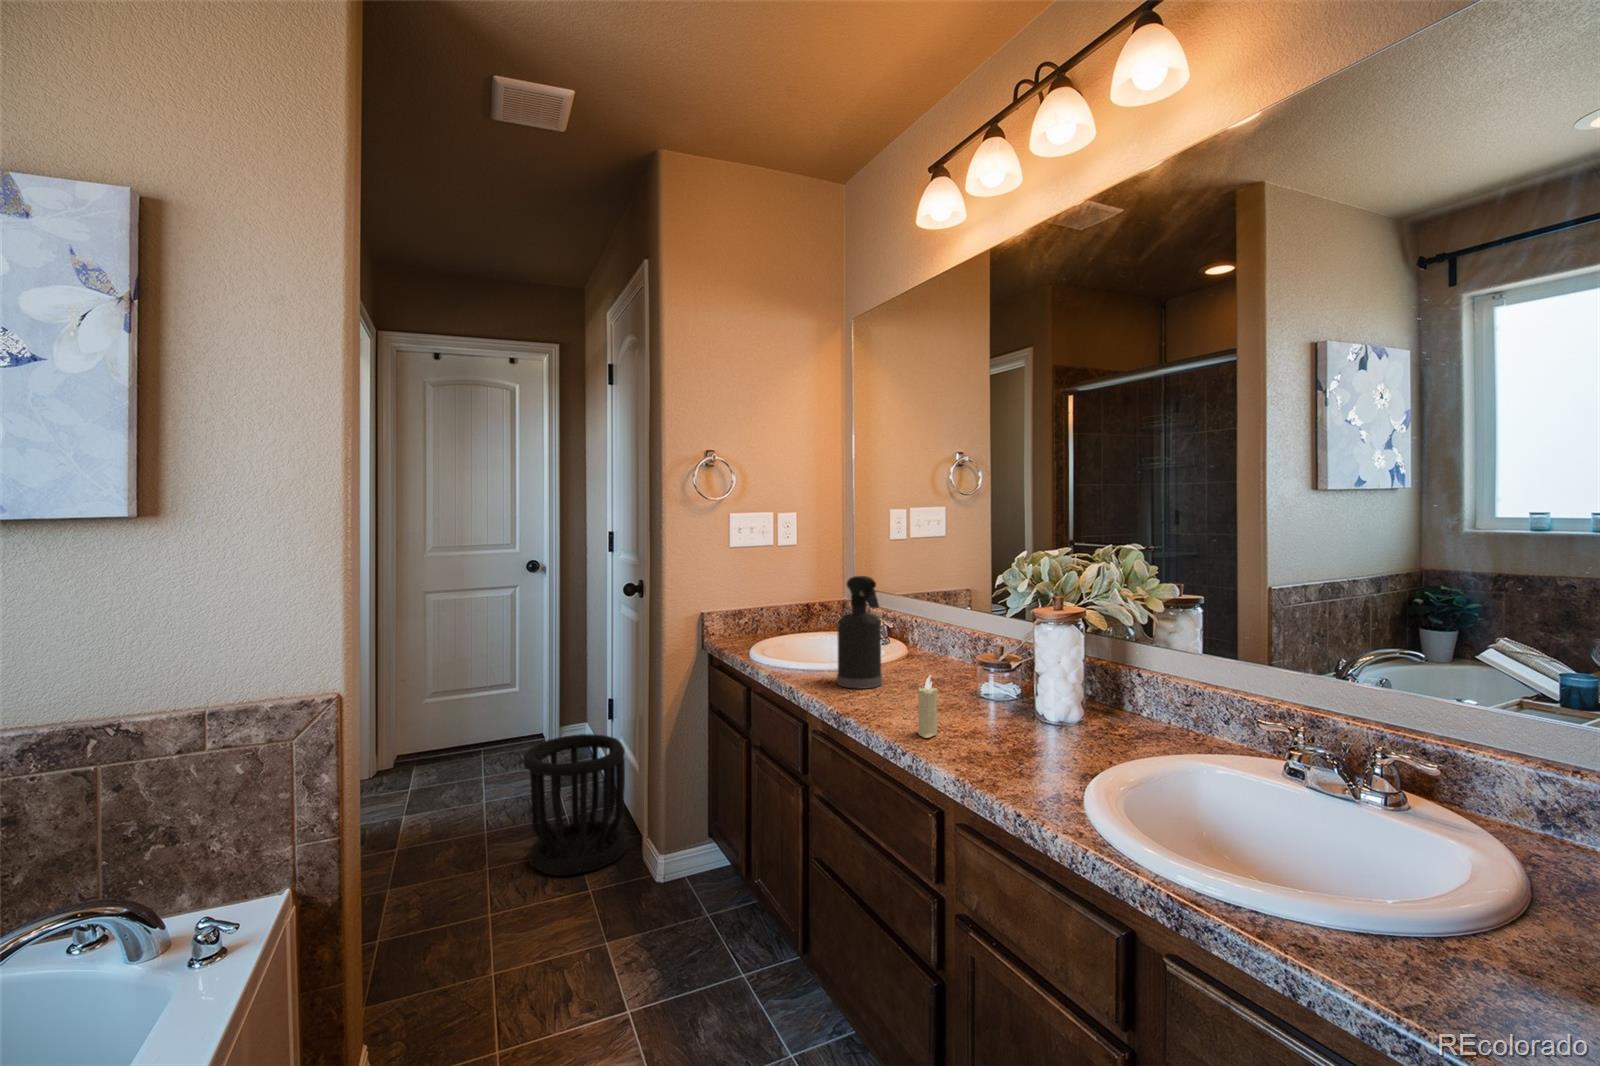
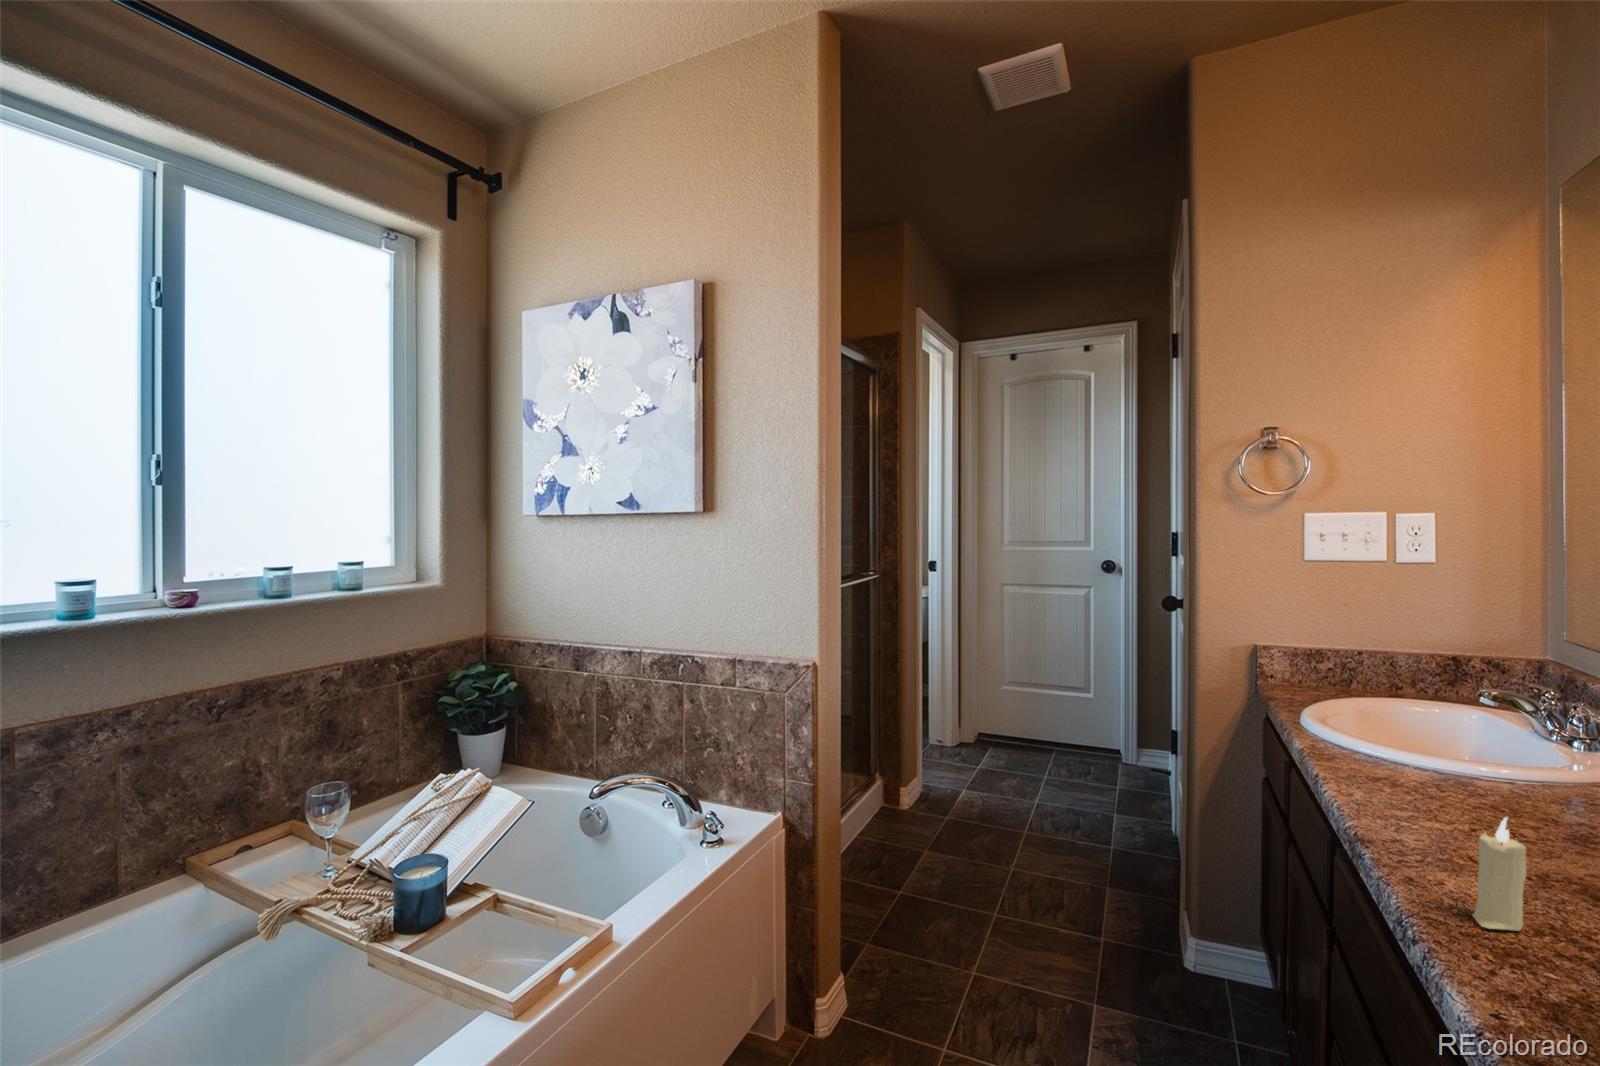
spray bottle: present [837,576,882,689] -> none [1409,620,1512,814]
wastebasket: present [523,734,628,876] -> none [1042,757,1163,920]

